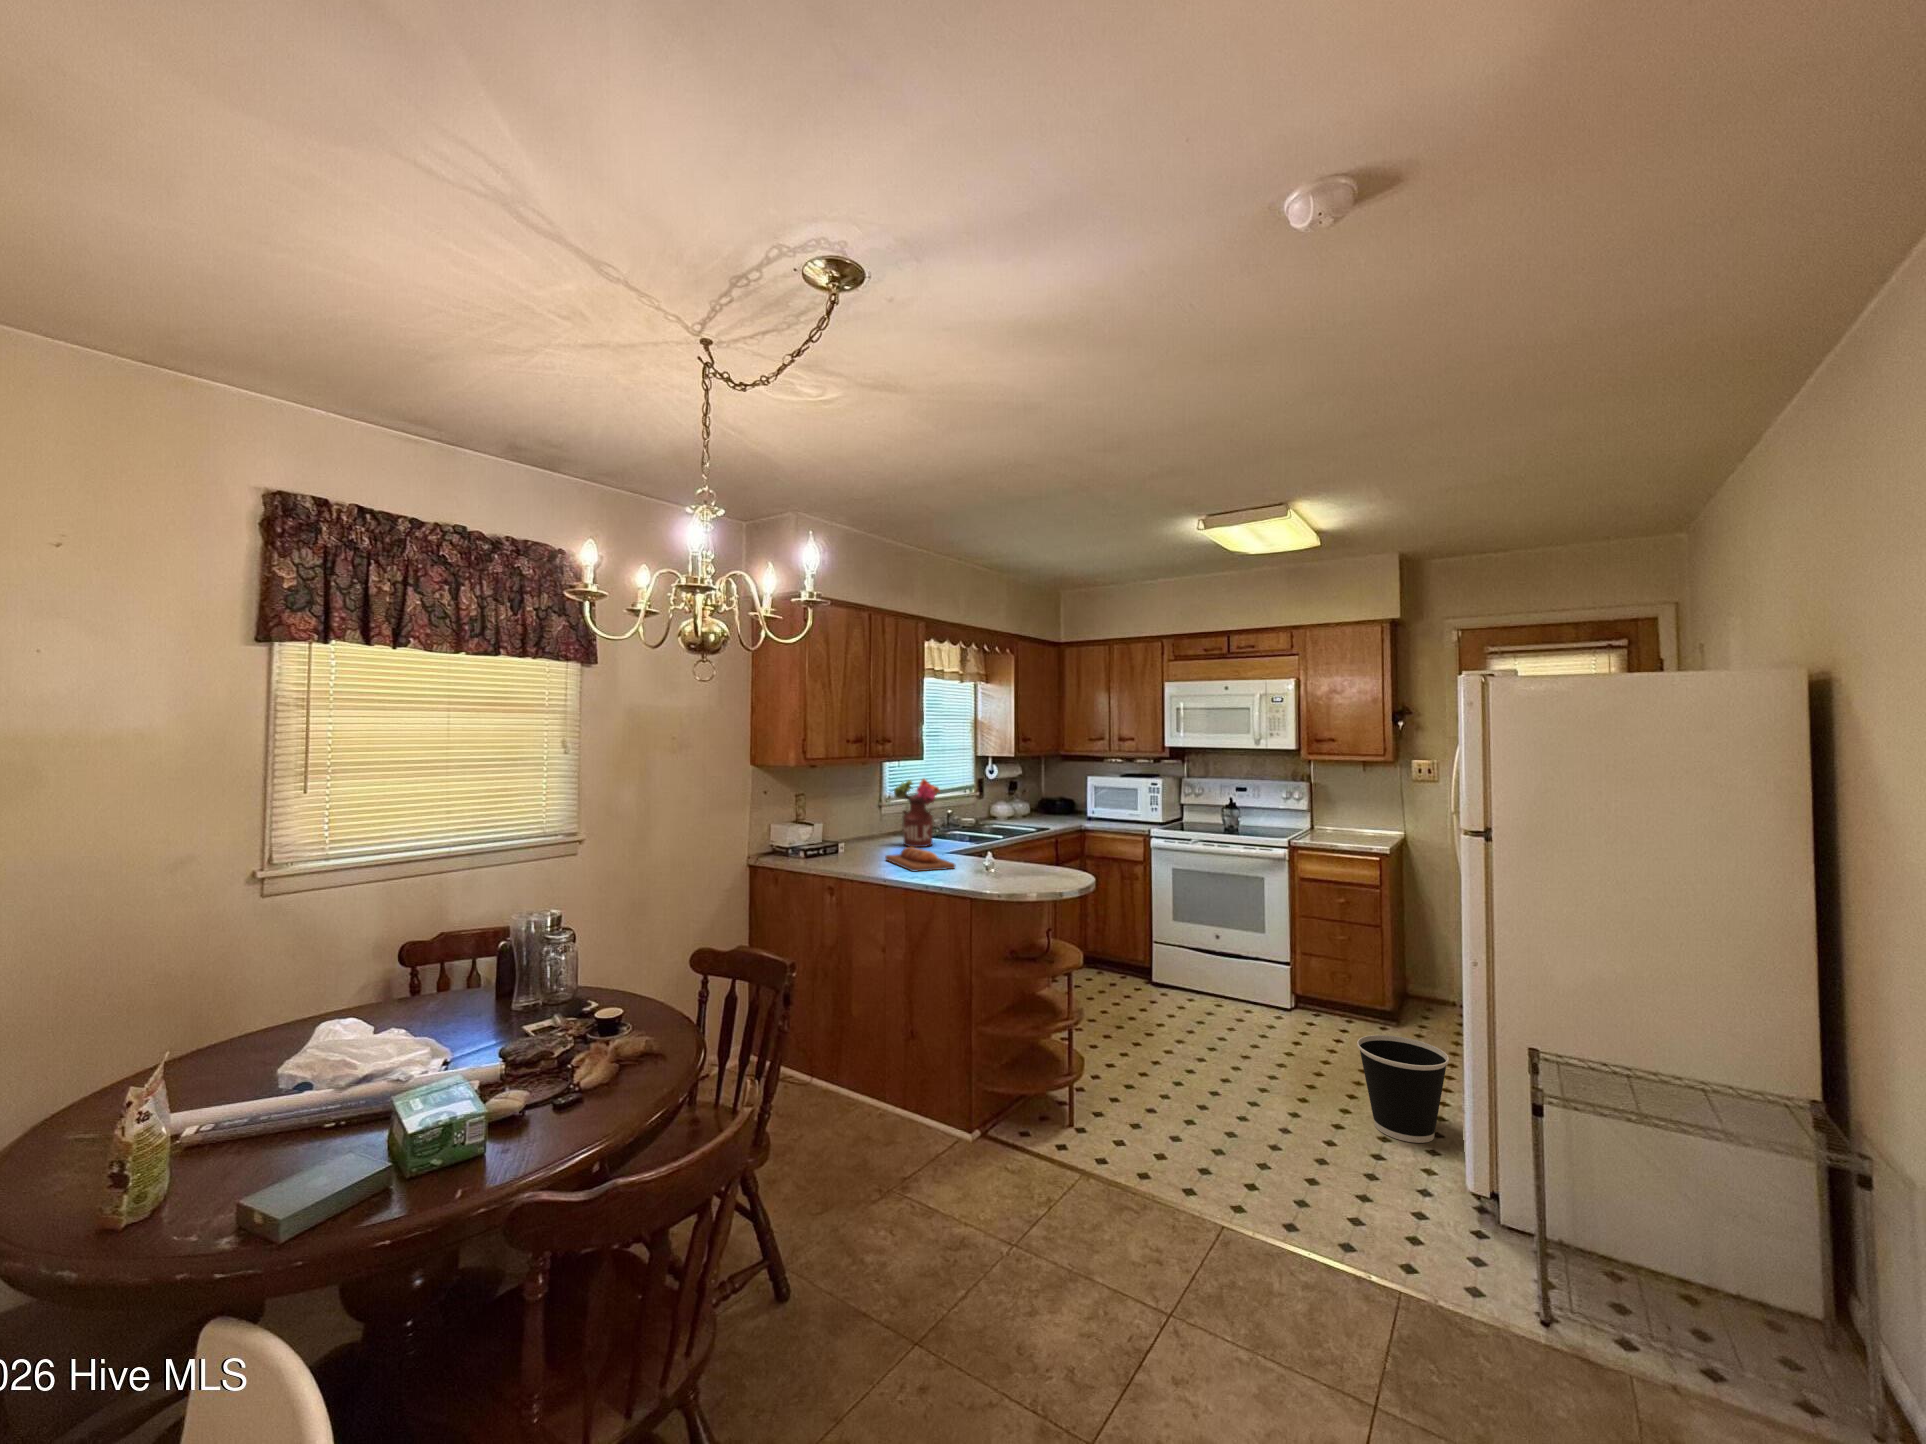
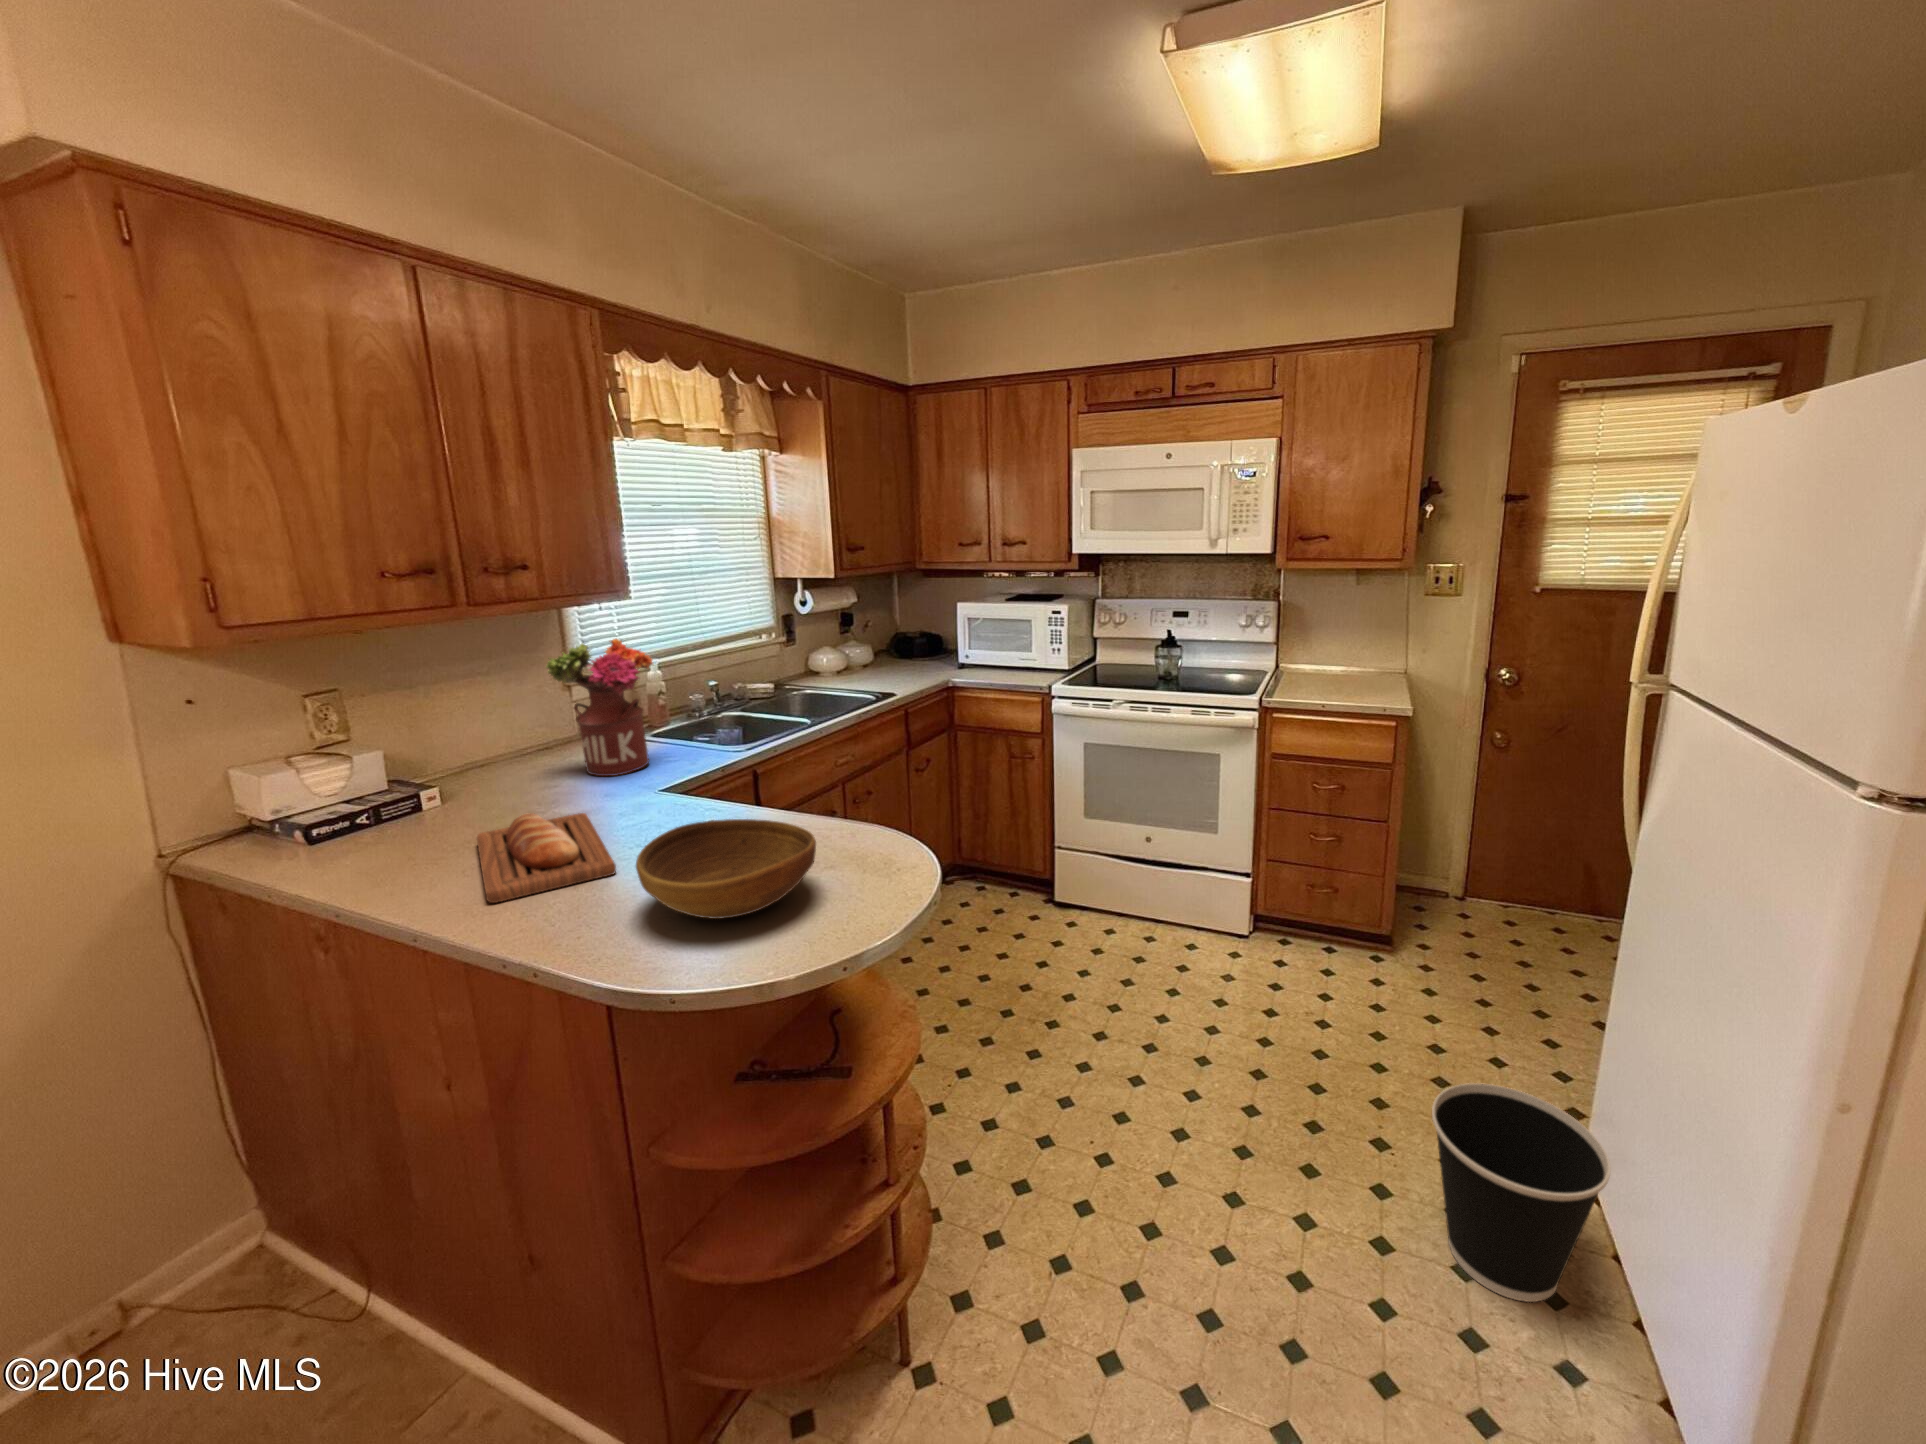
bowl: none [977,846,1047,878] -> present [636,819,816,919]

